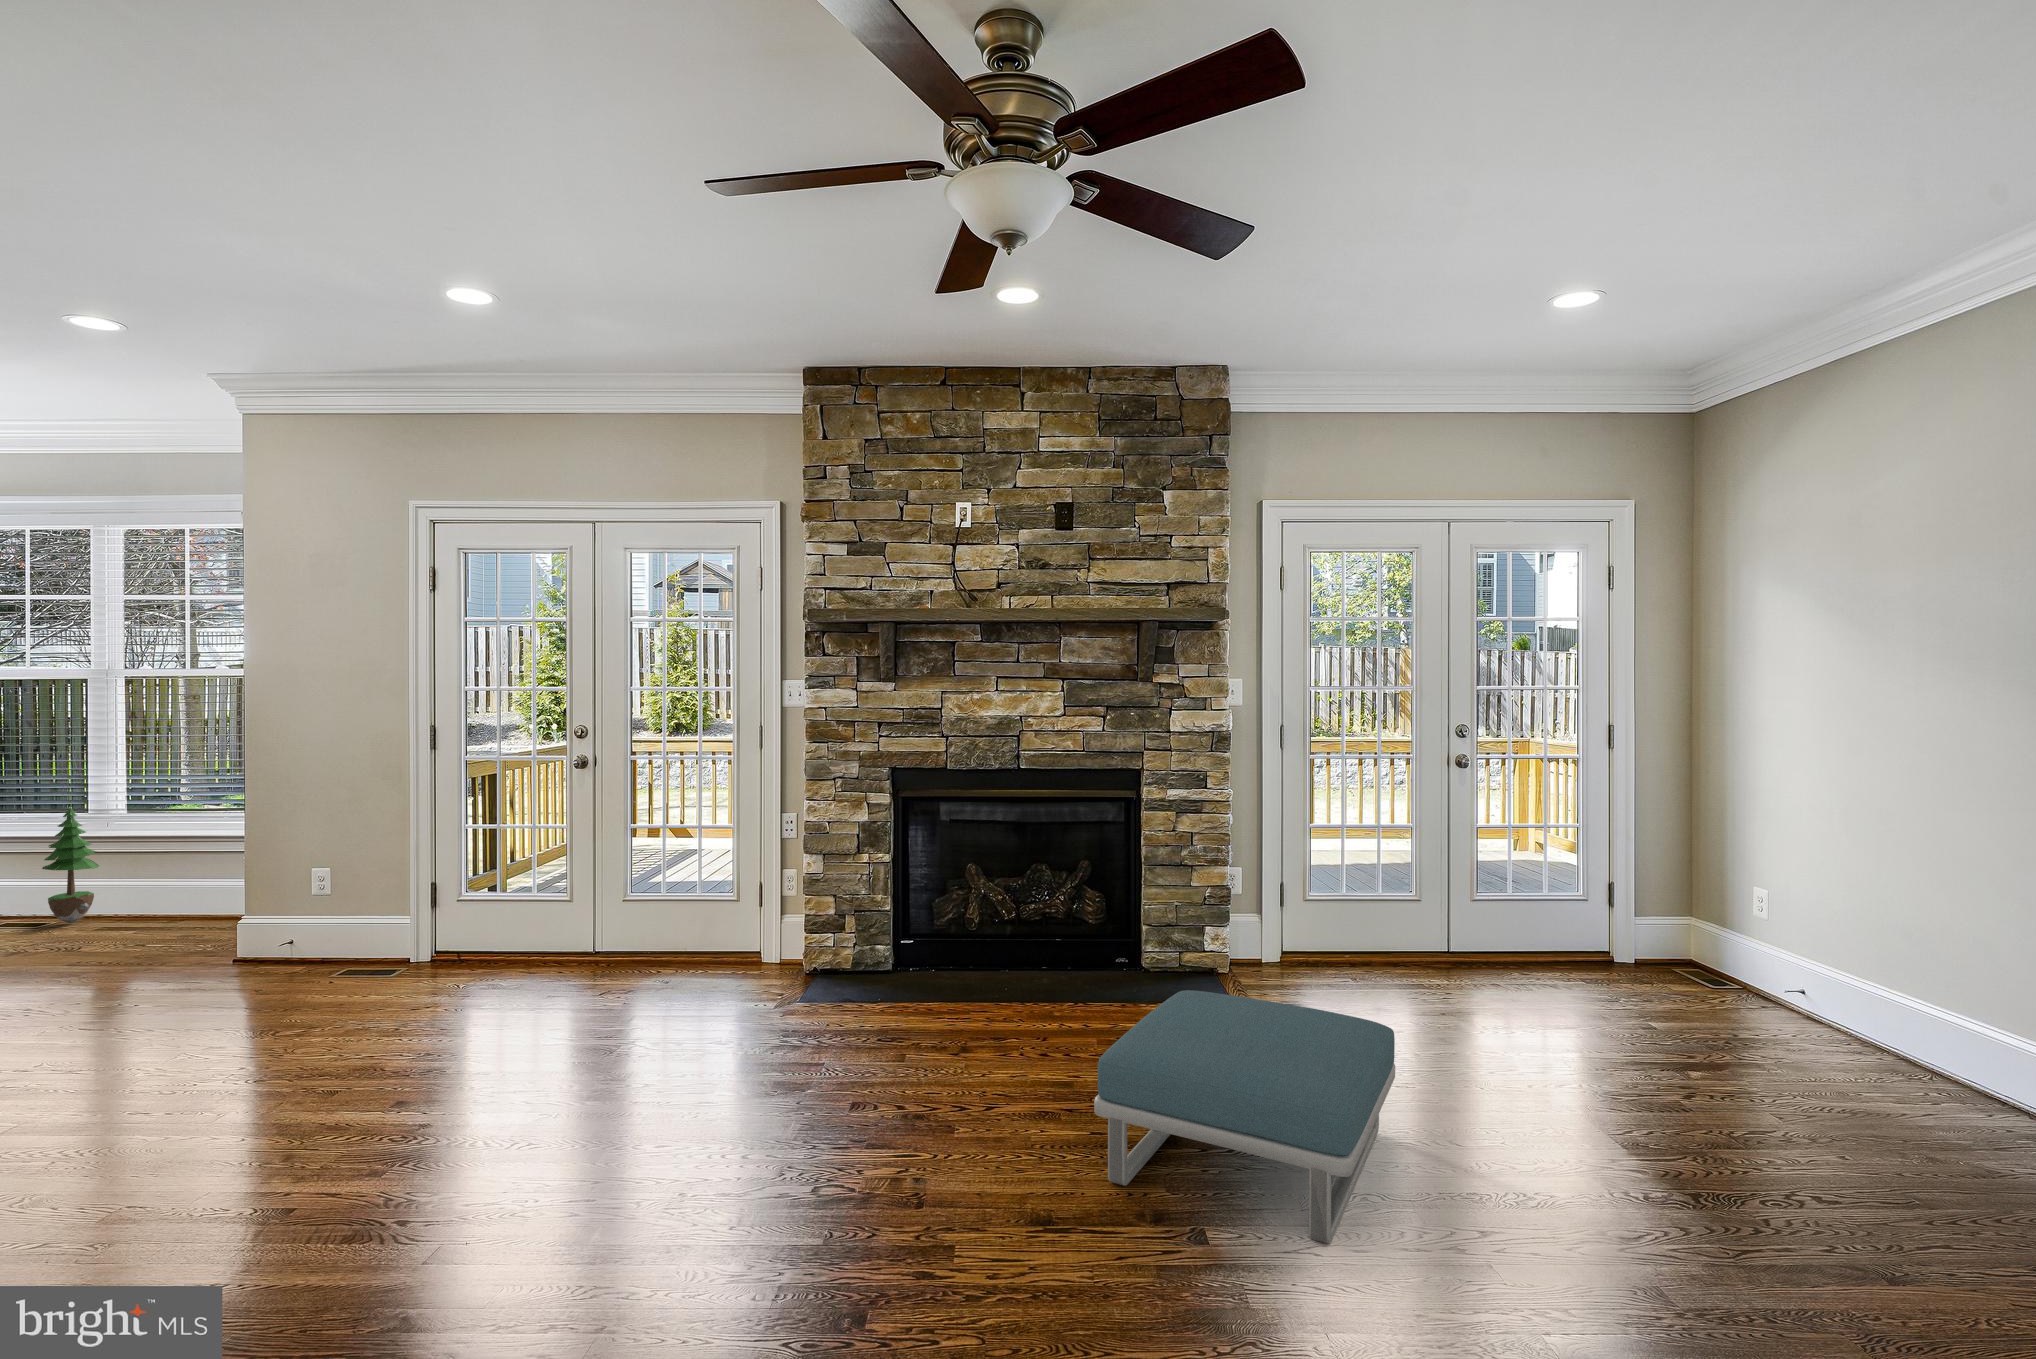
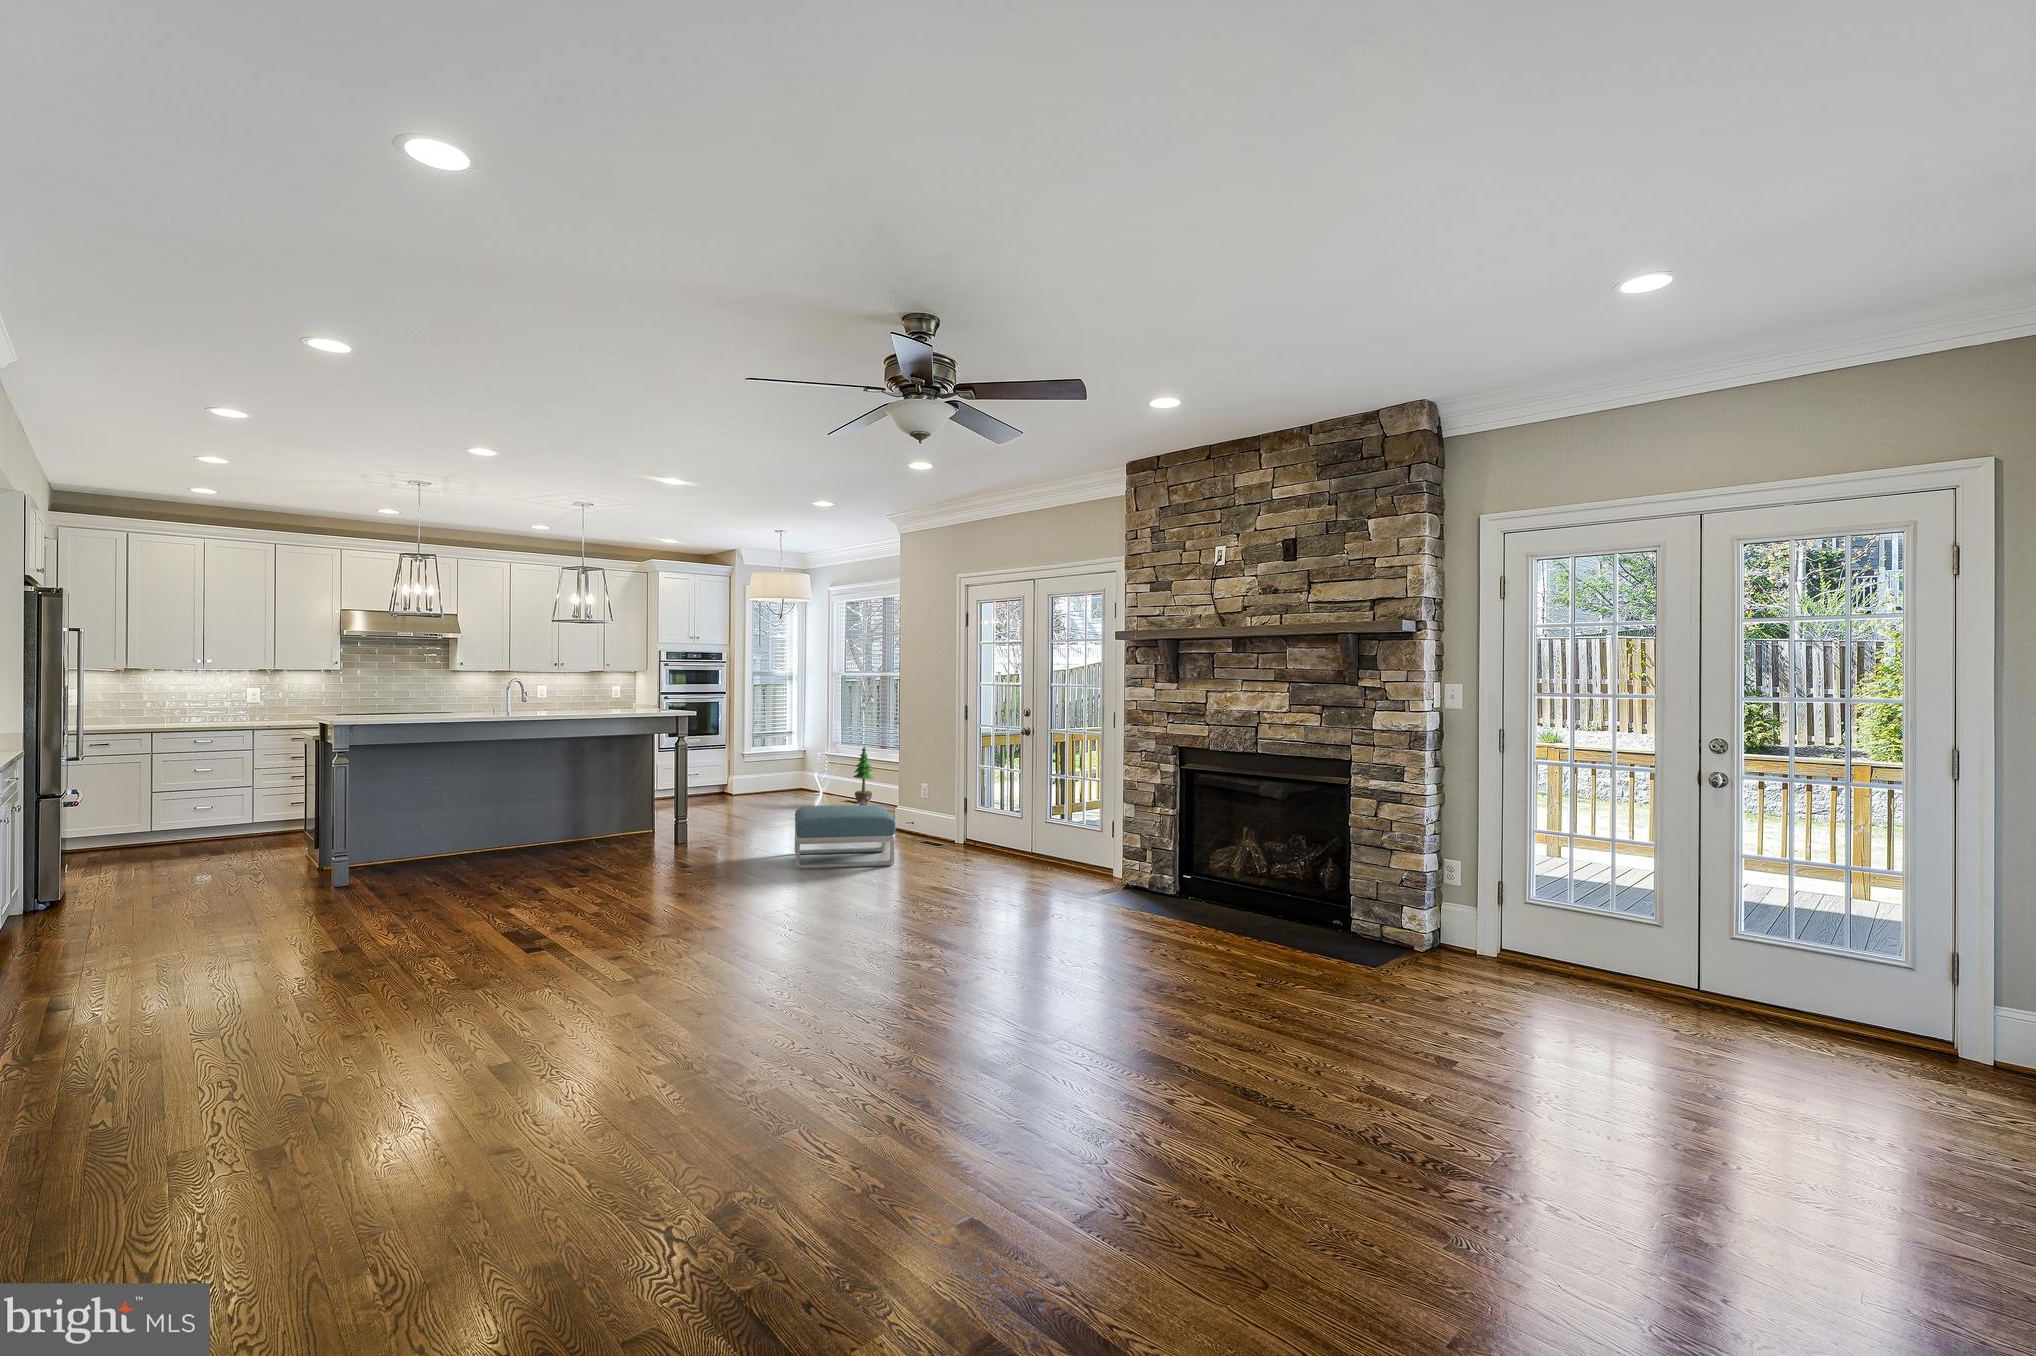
footstool: present [1094,990,1395,1244] -> present [795,805,896,869]

